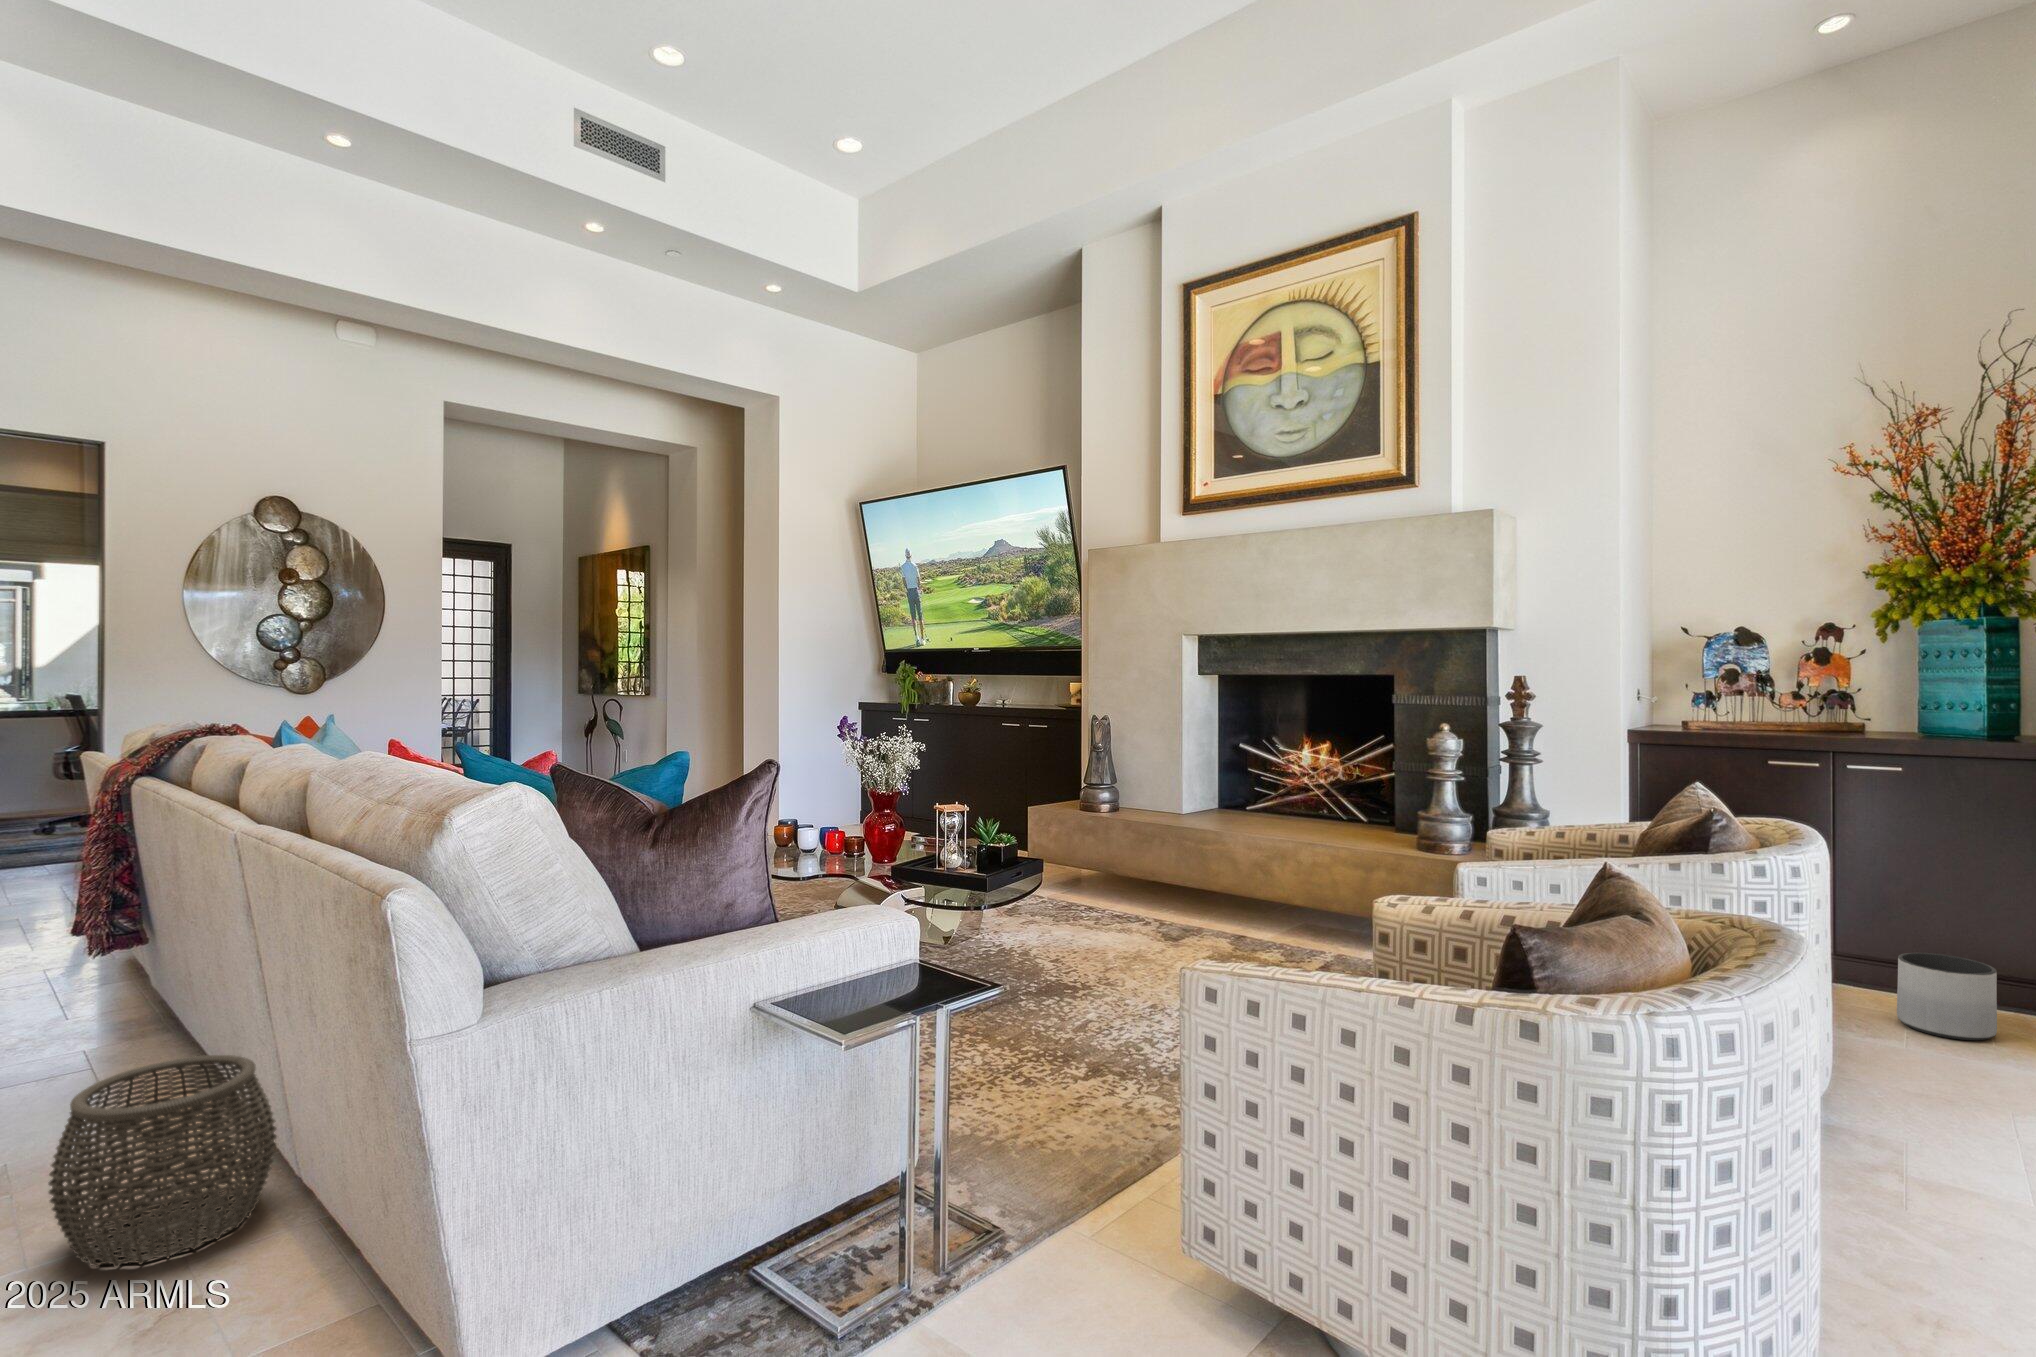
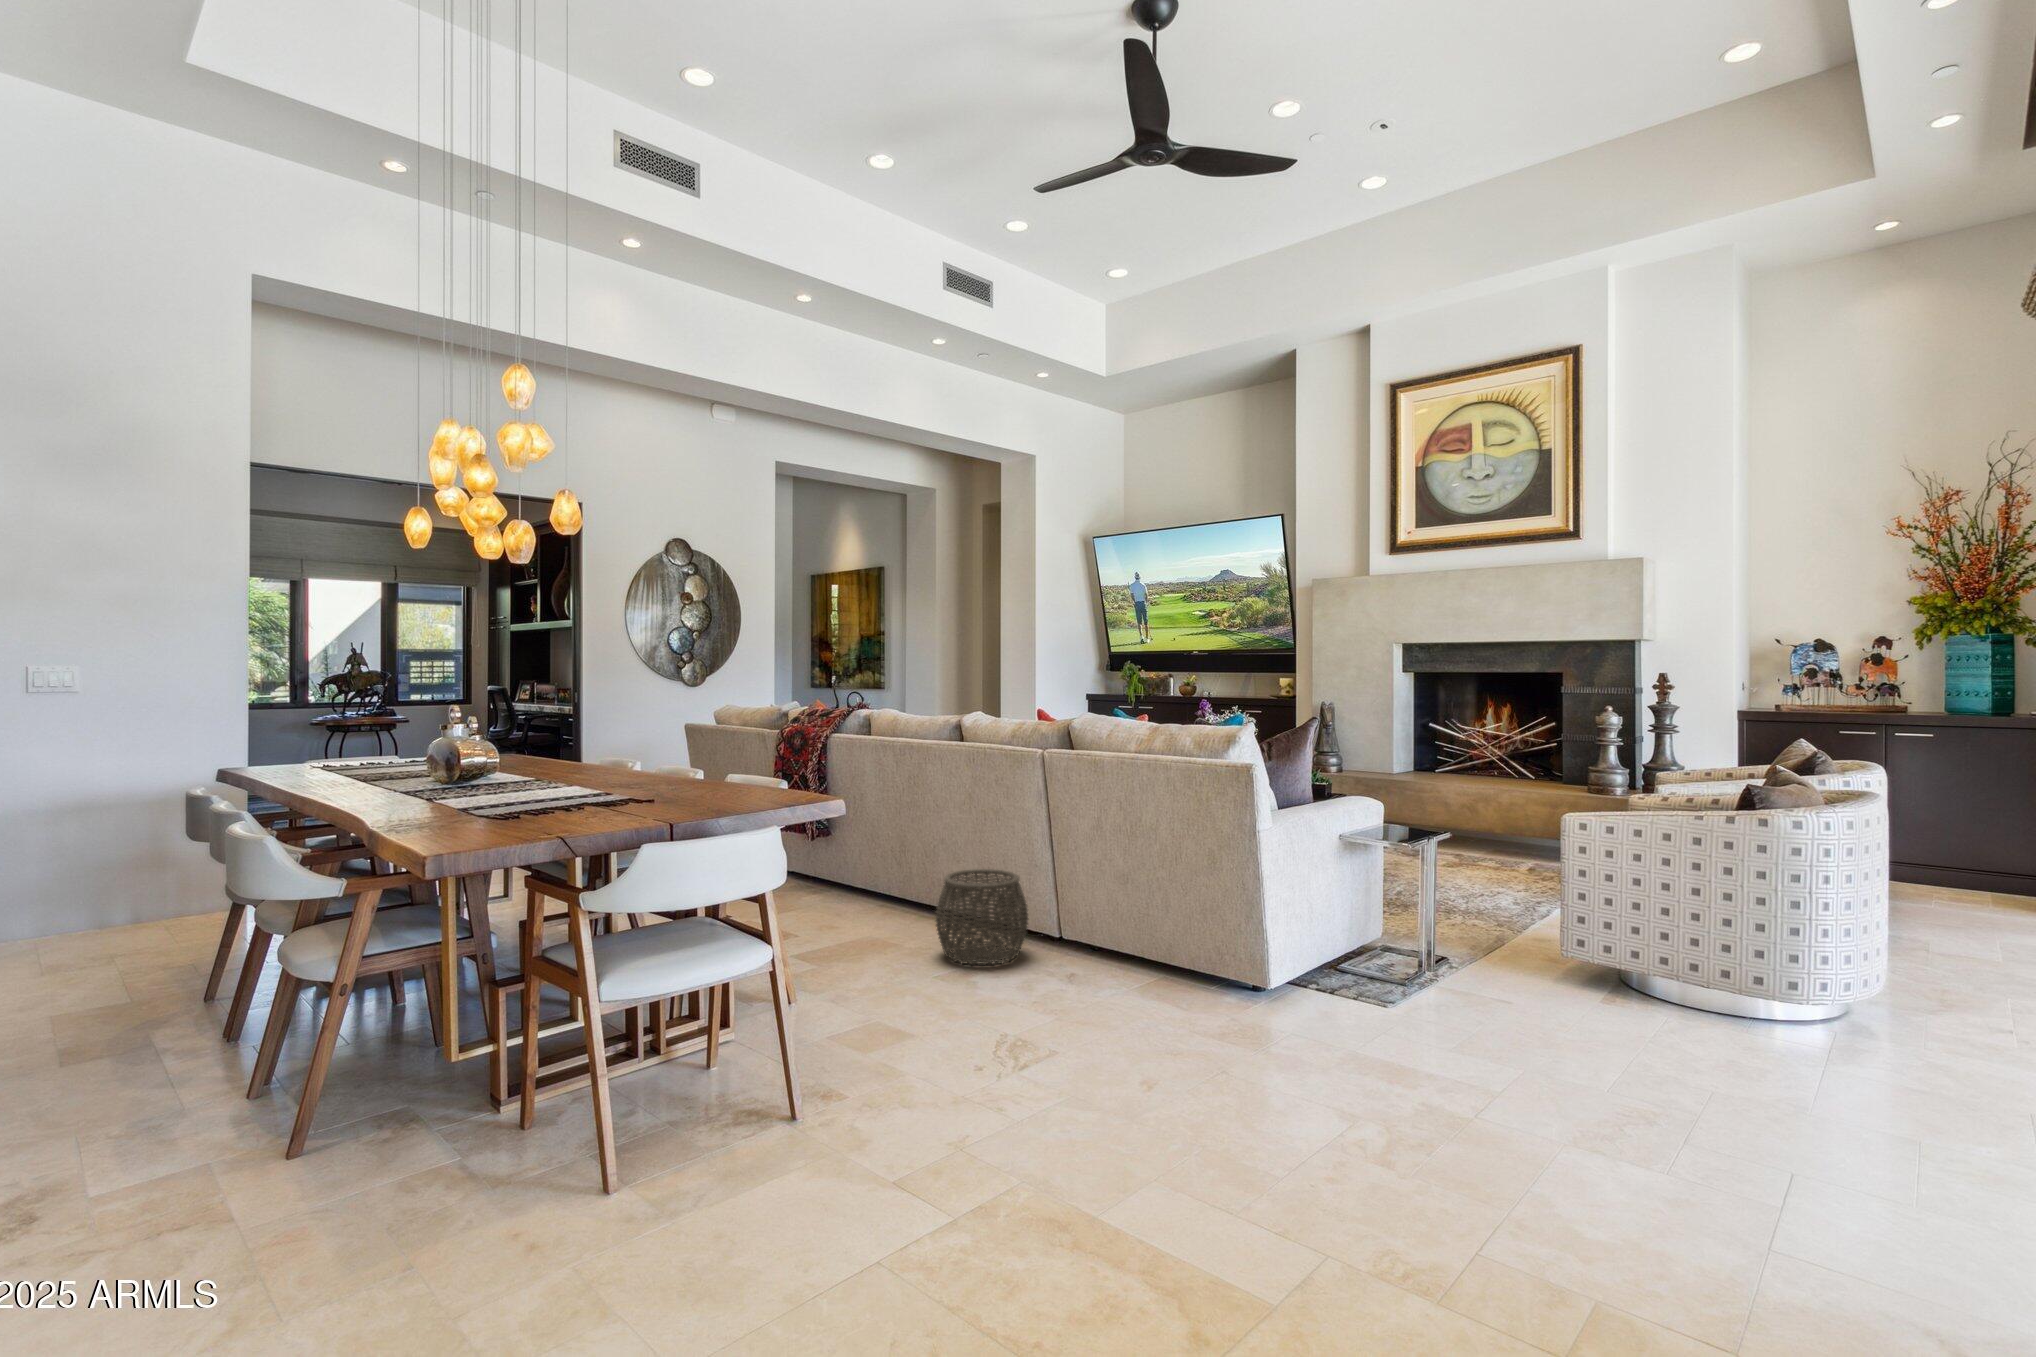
planter: present [1897,953,1997,1040] -> none [1929,854,1995,906]

